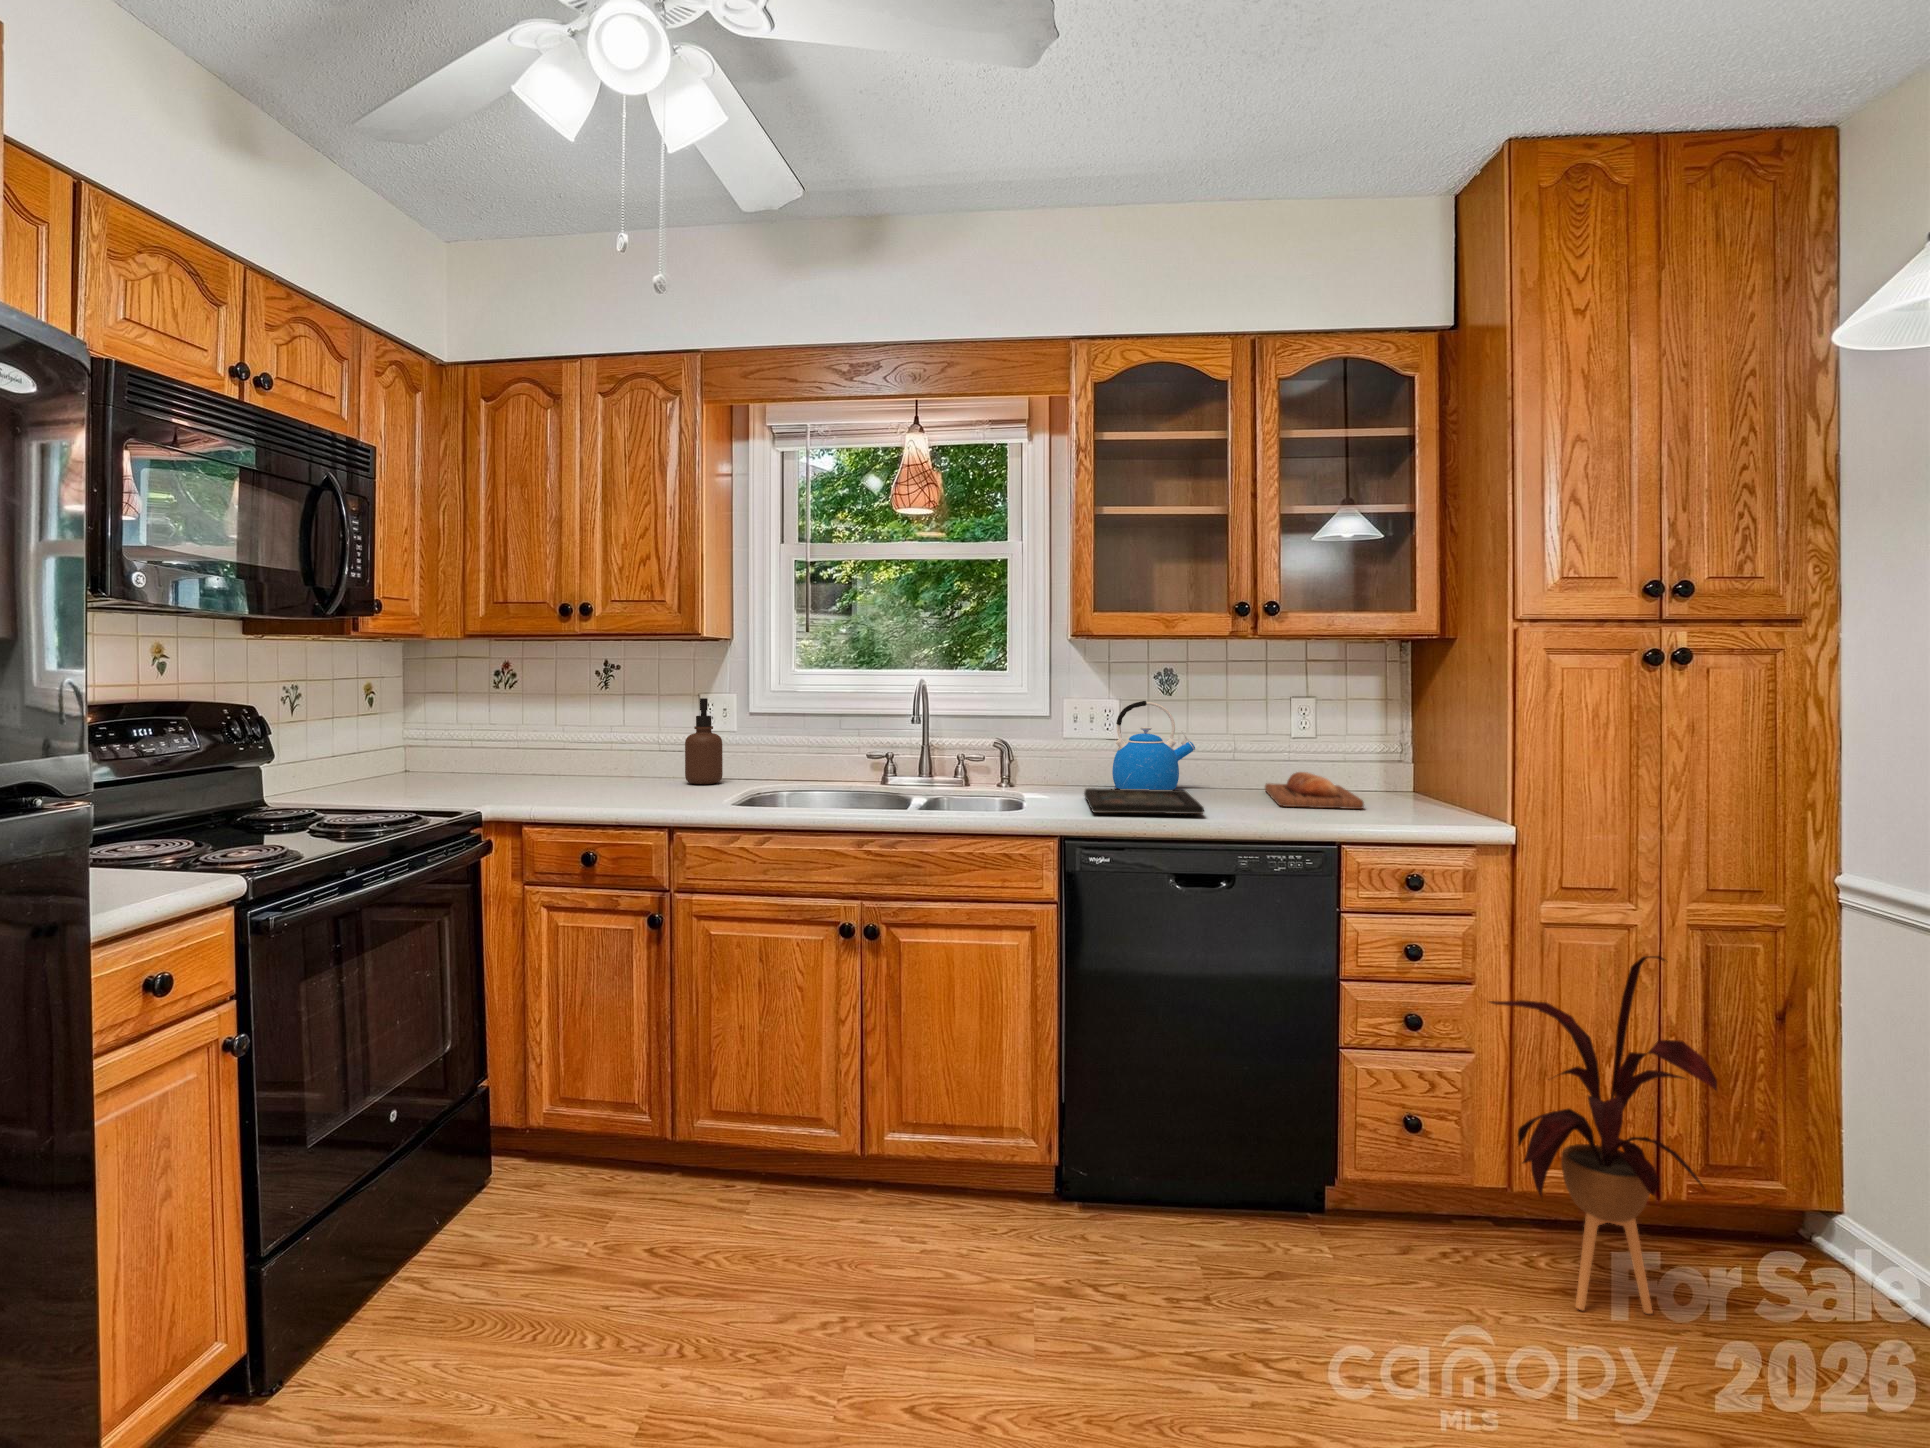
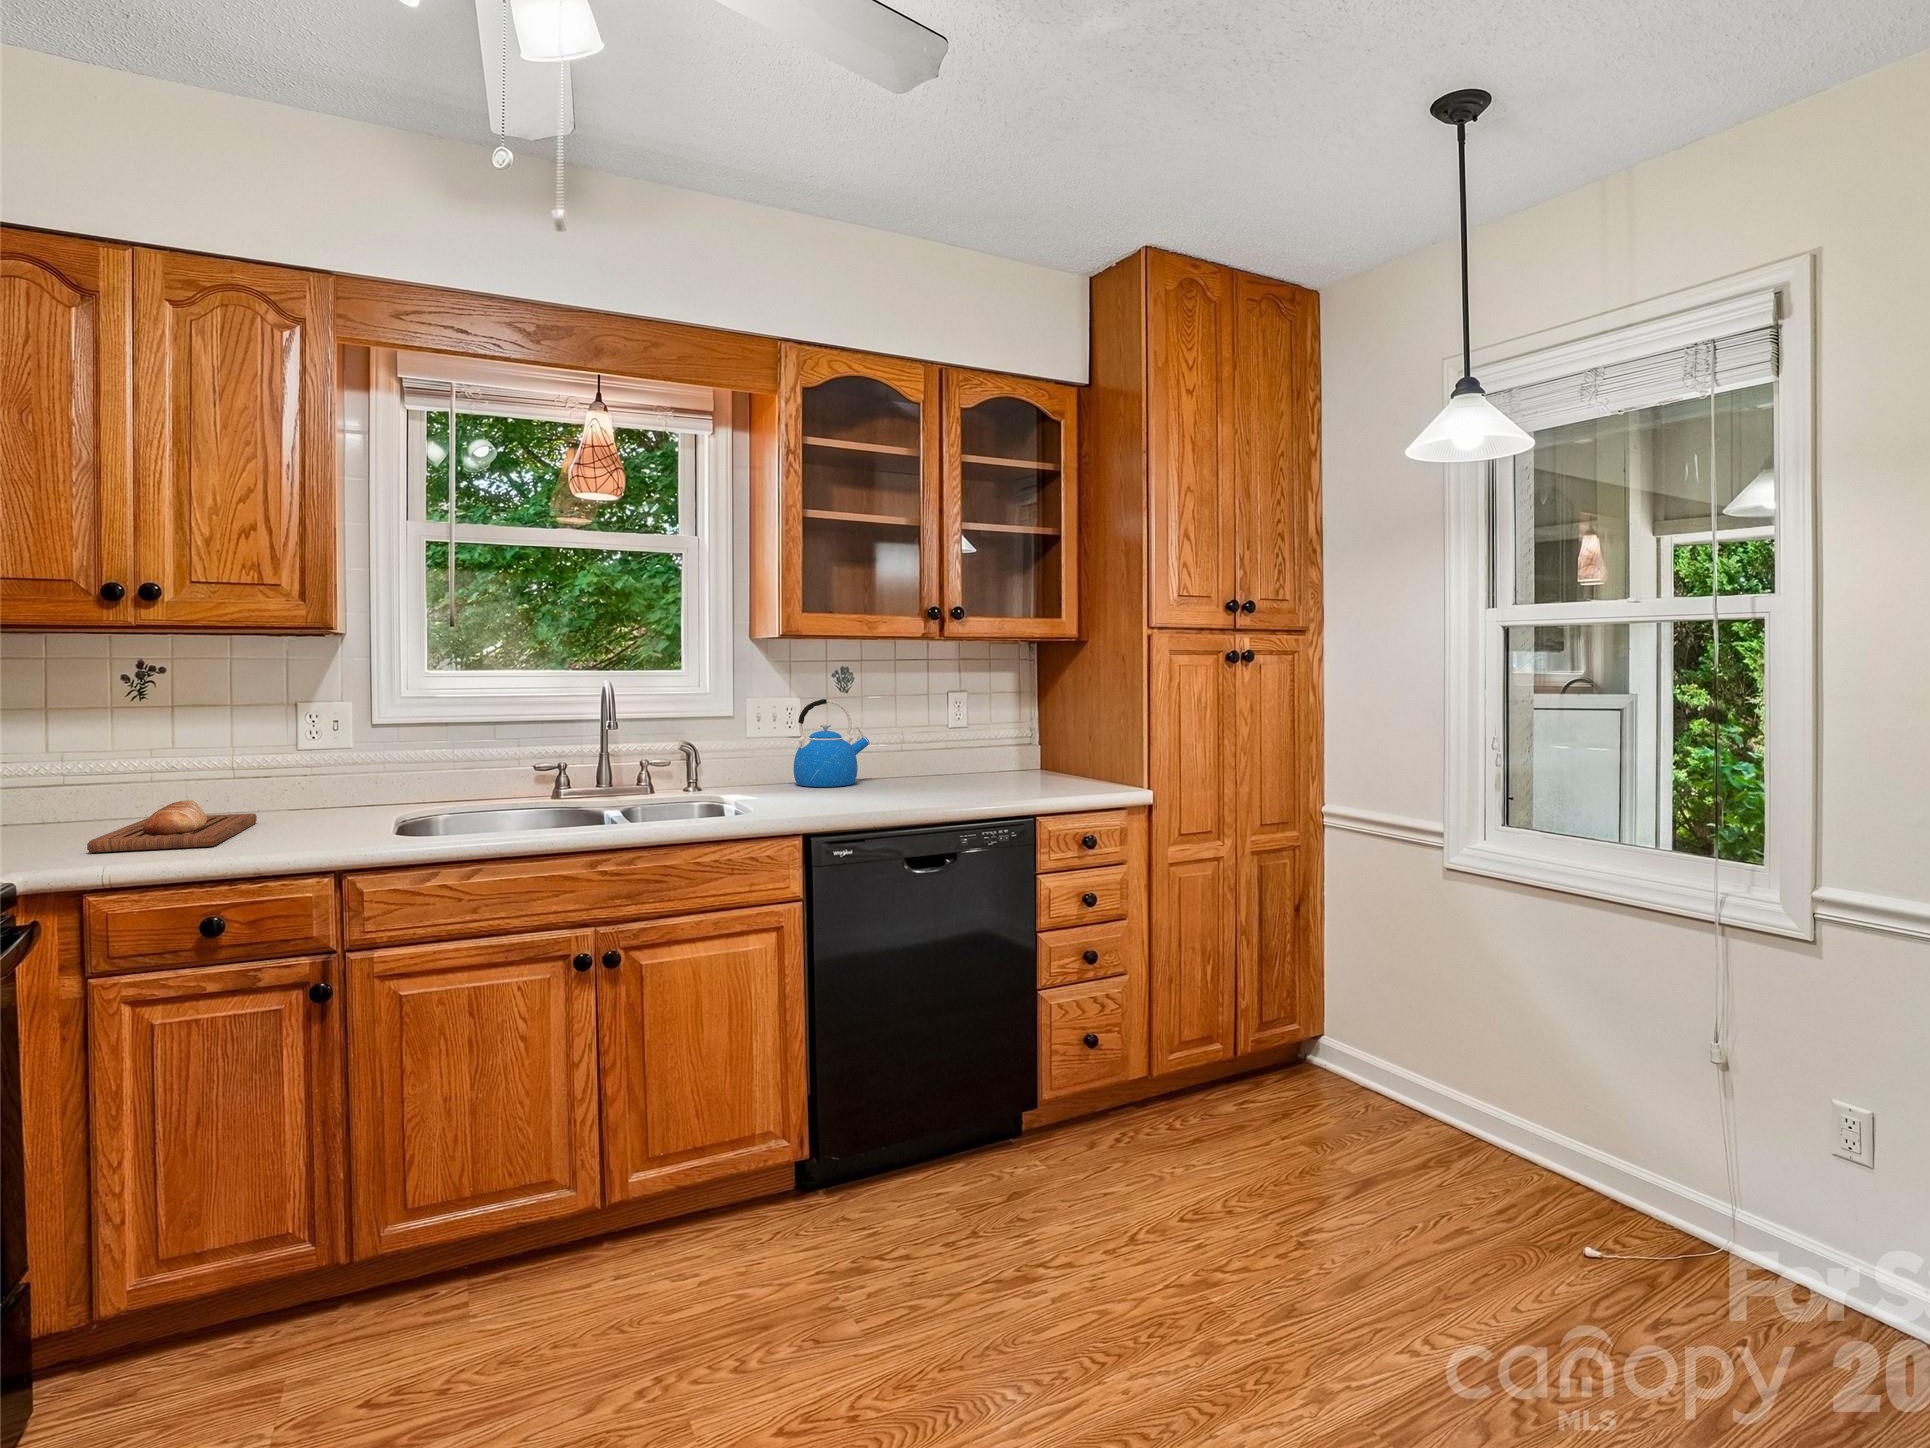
soap dispenser: present [685,698,723,784] -> none [277,708,332,817]
bread loaf: present [1265,772,1364,809] -> present [87,801,257,852]
tray: present [1084,788,1204,814] -> none [788,782,928,809]
house plant: present [1490,956,1717,1314] -> none [1151,878,1321,1156]

